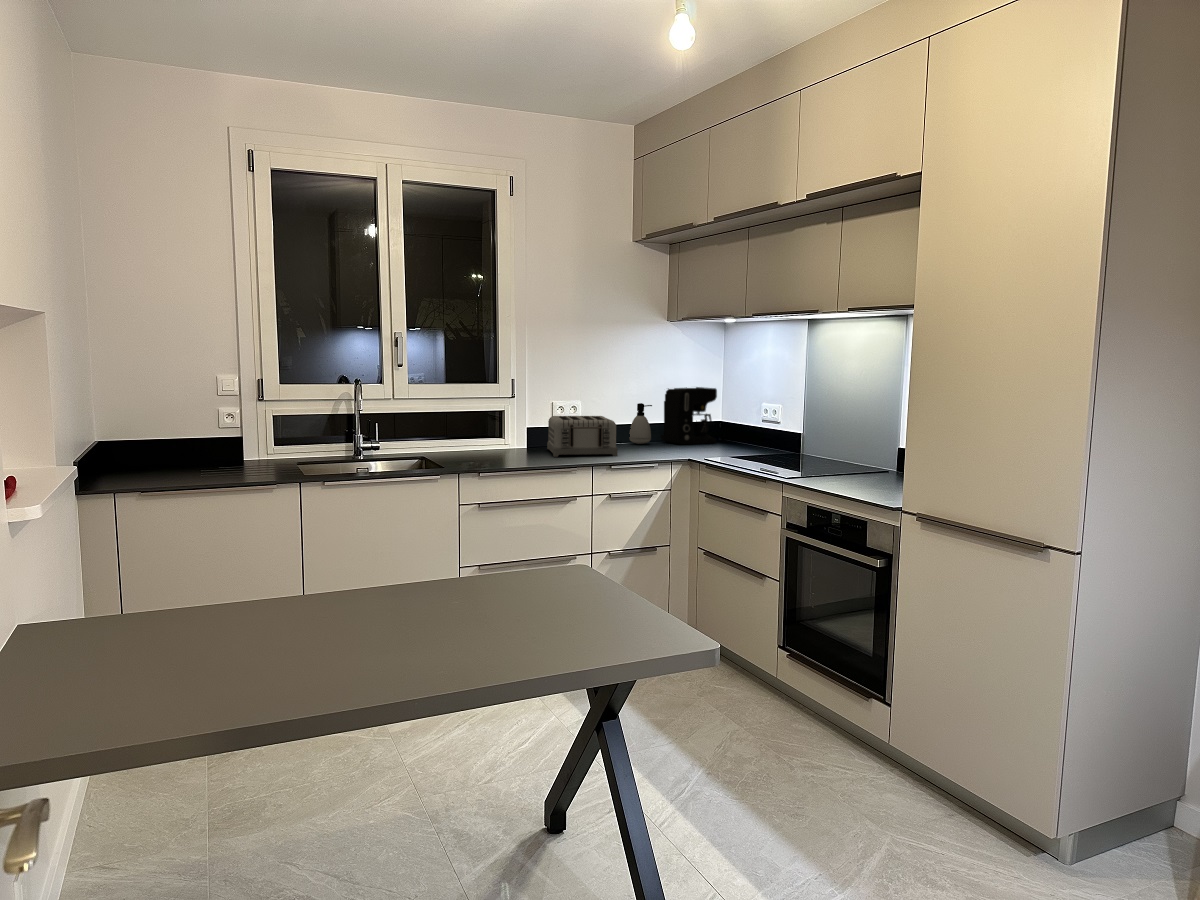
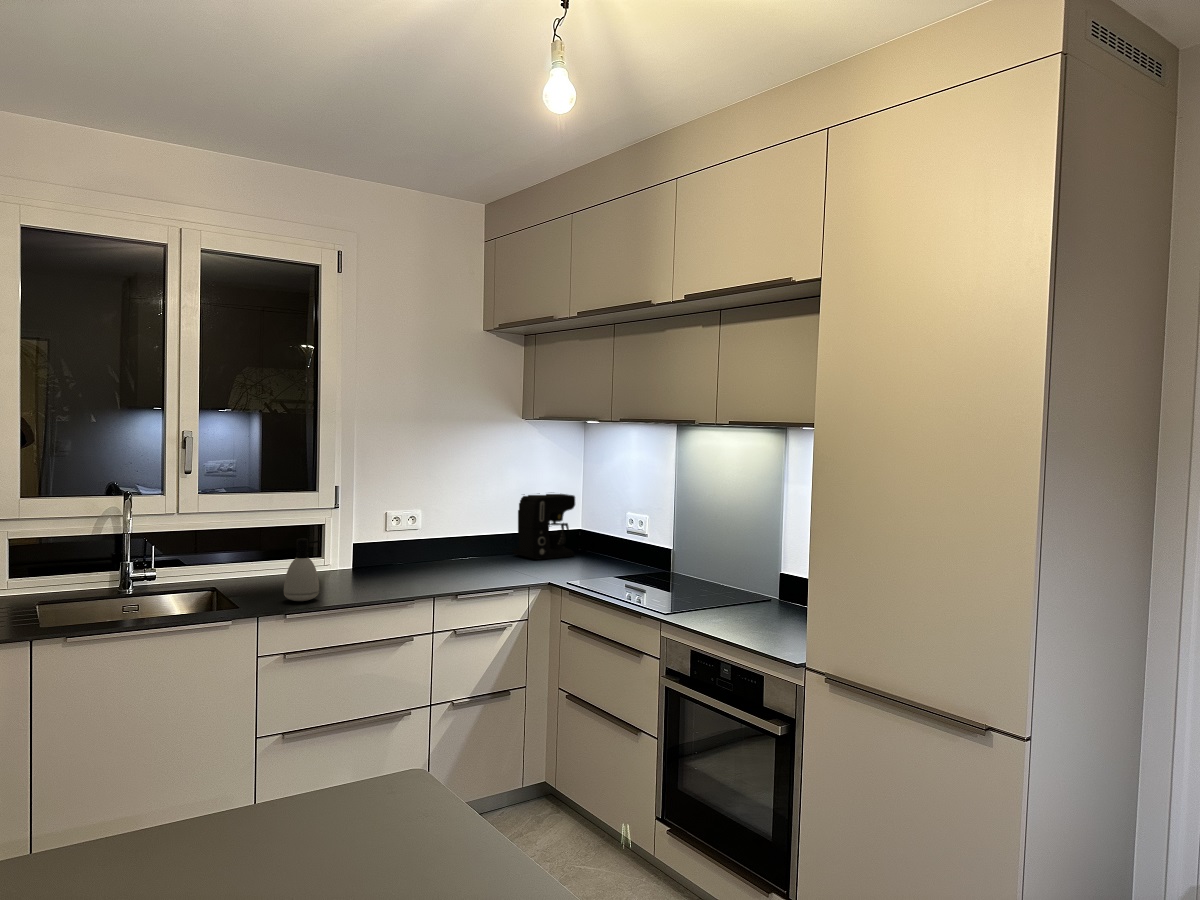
soap dispenser: present [629,403,652,444] -> present [284,538,321,601]
toaster: present [547,416,617,457] -> none [378,530,463,584]

